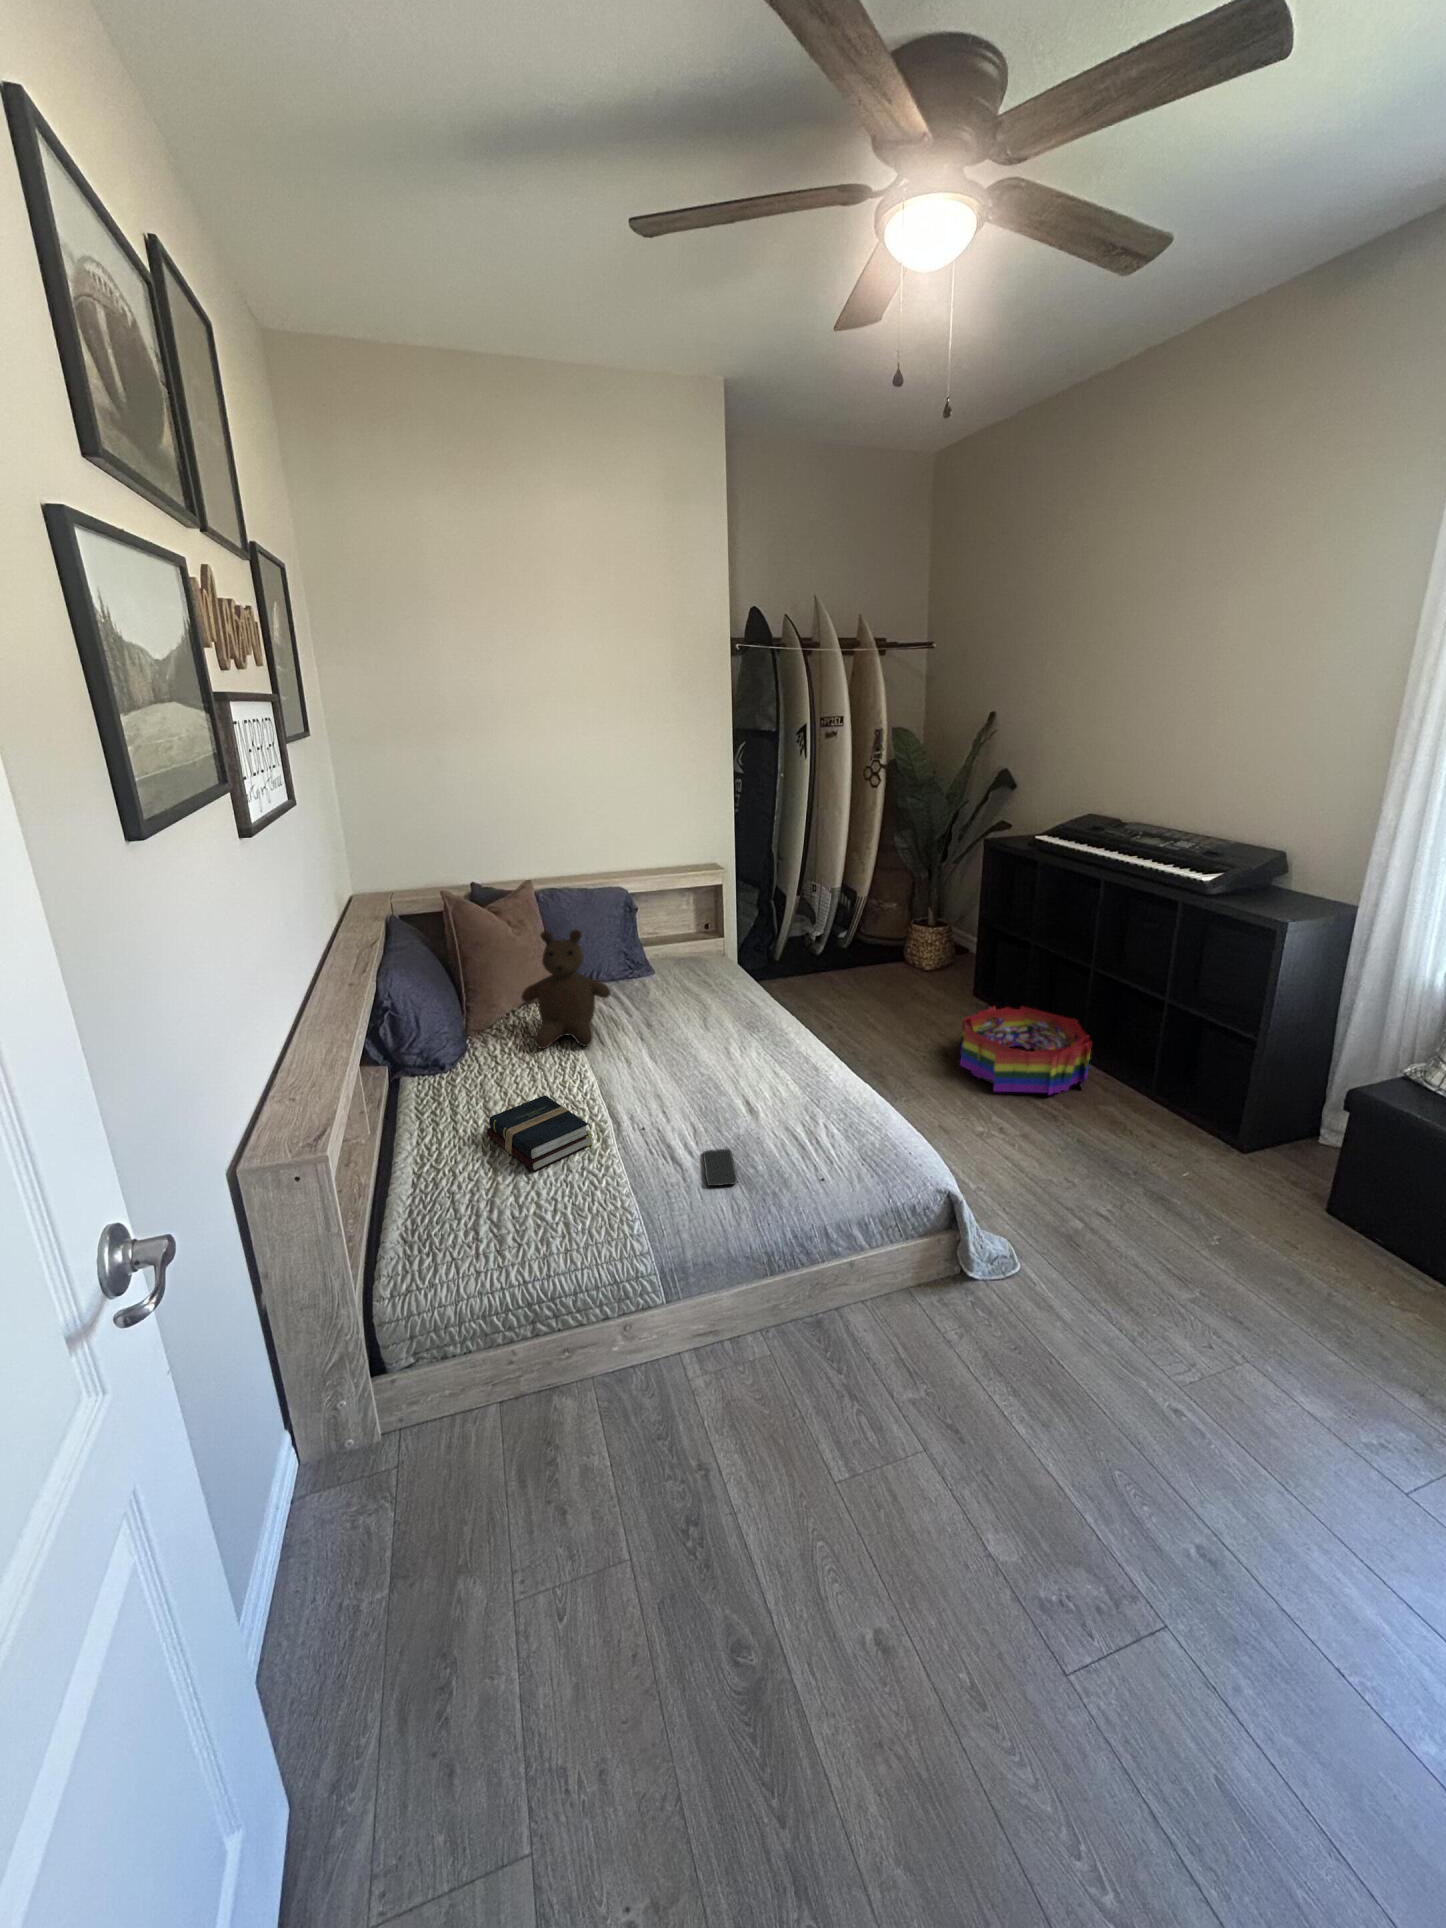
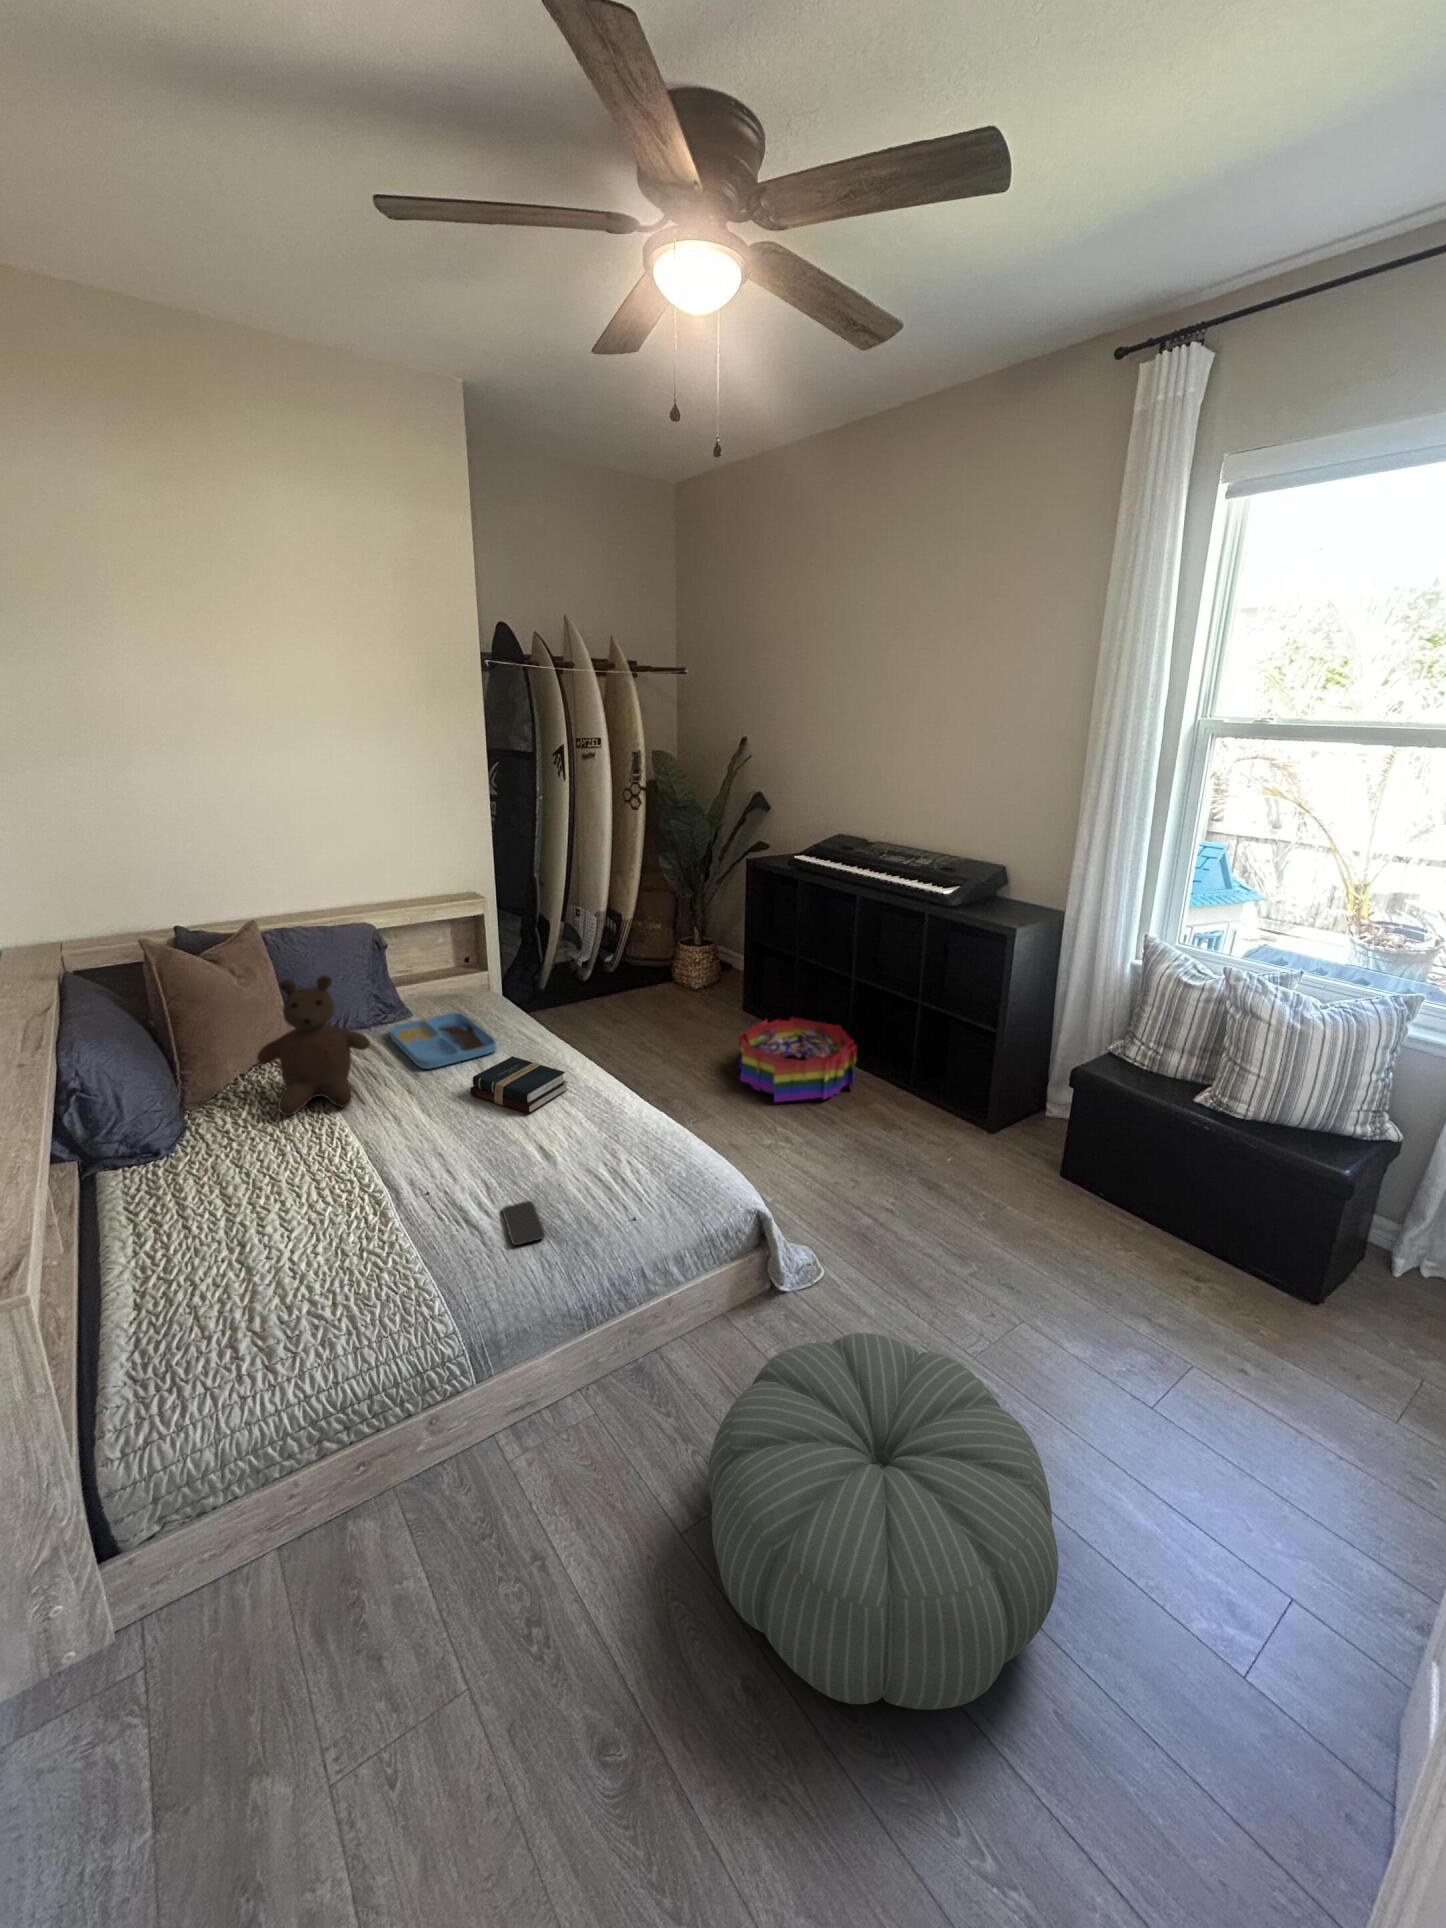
tray: none [631,973,721,1021] -> present [390,1013,497,1069]
hardback book: present [487,1095,593,1171] -> present [470,1056,568,1113]
pouf: none [859,1330,1237,1729] -> present [707,1333,1058,1710]

